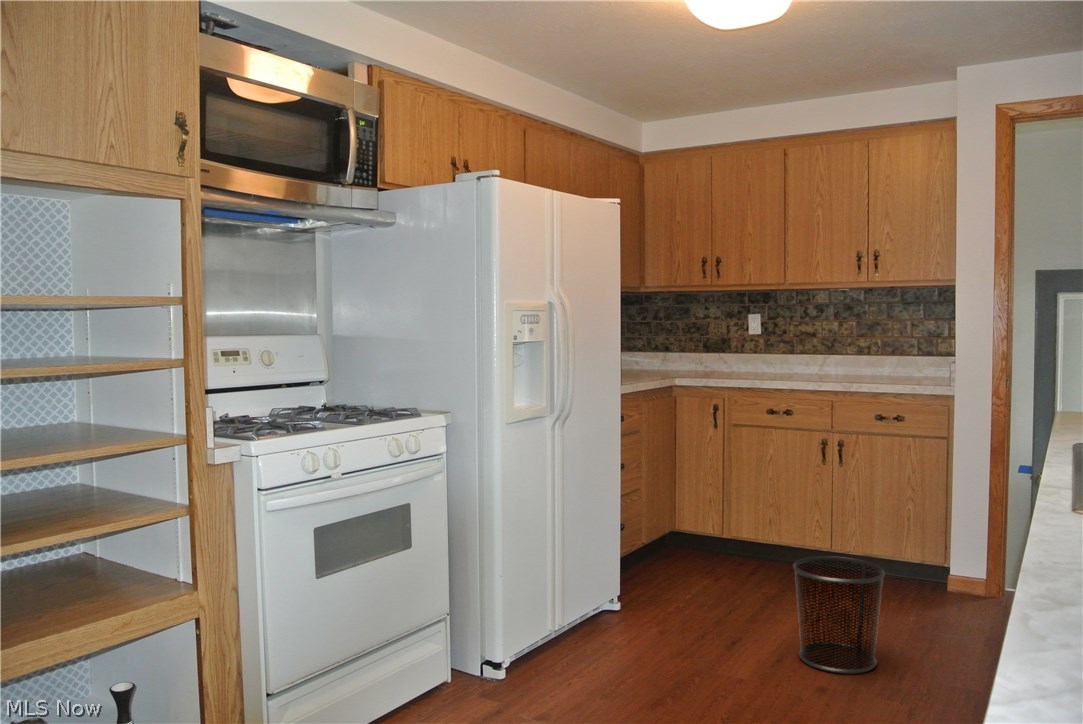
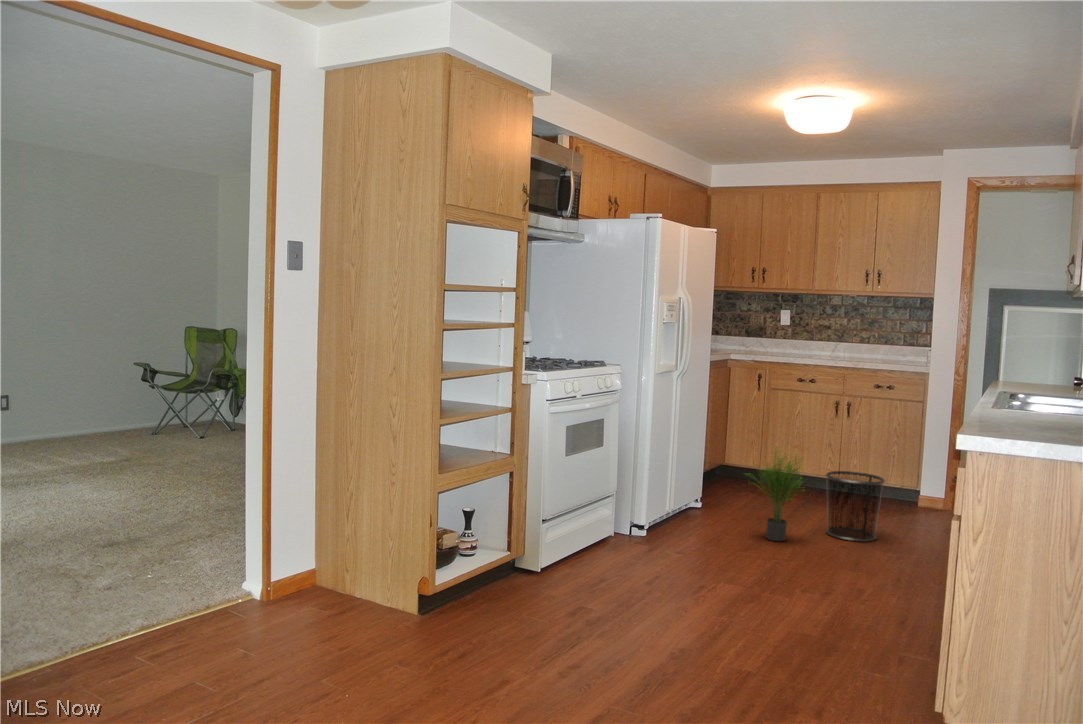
potted plant: none [657,524,761,680] -> present [753,454,800,541]

